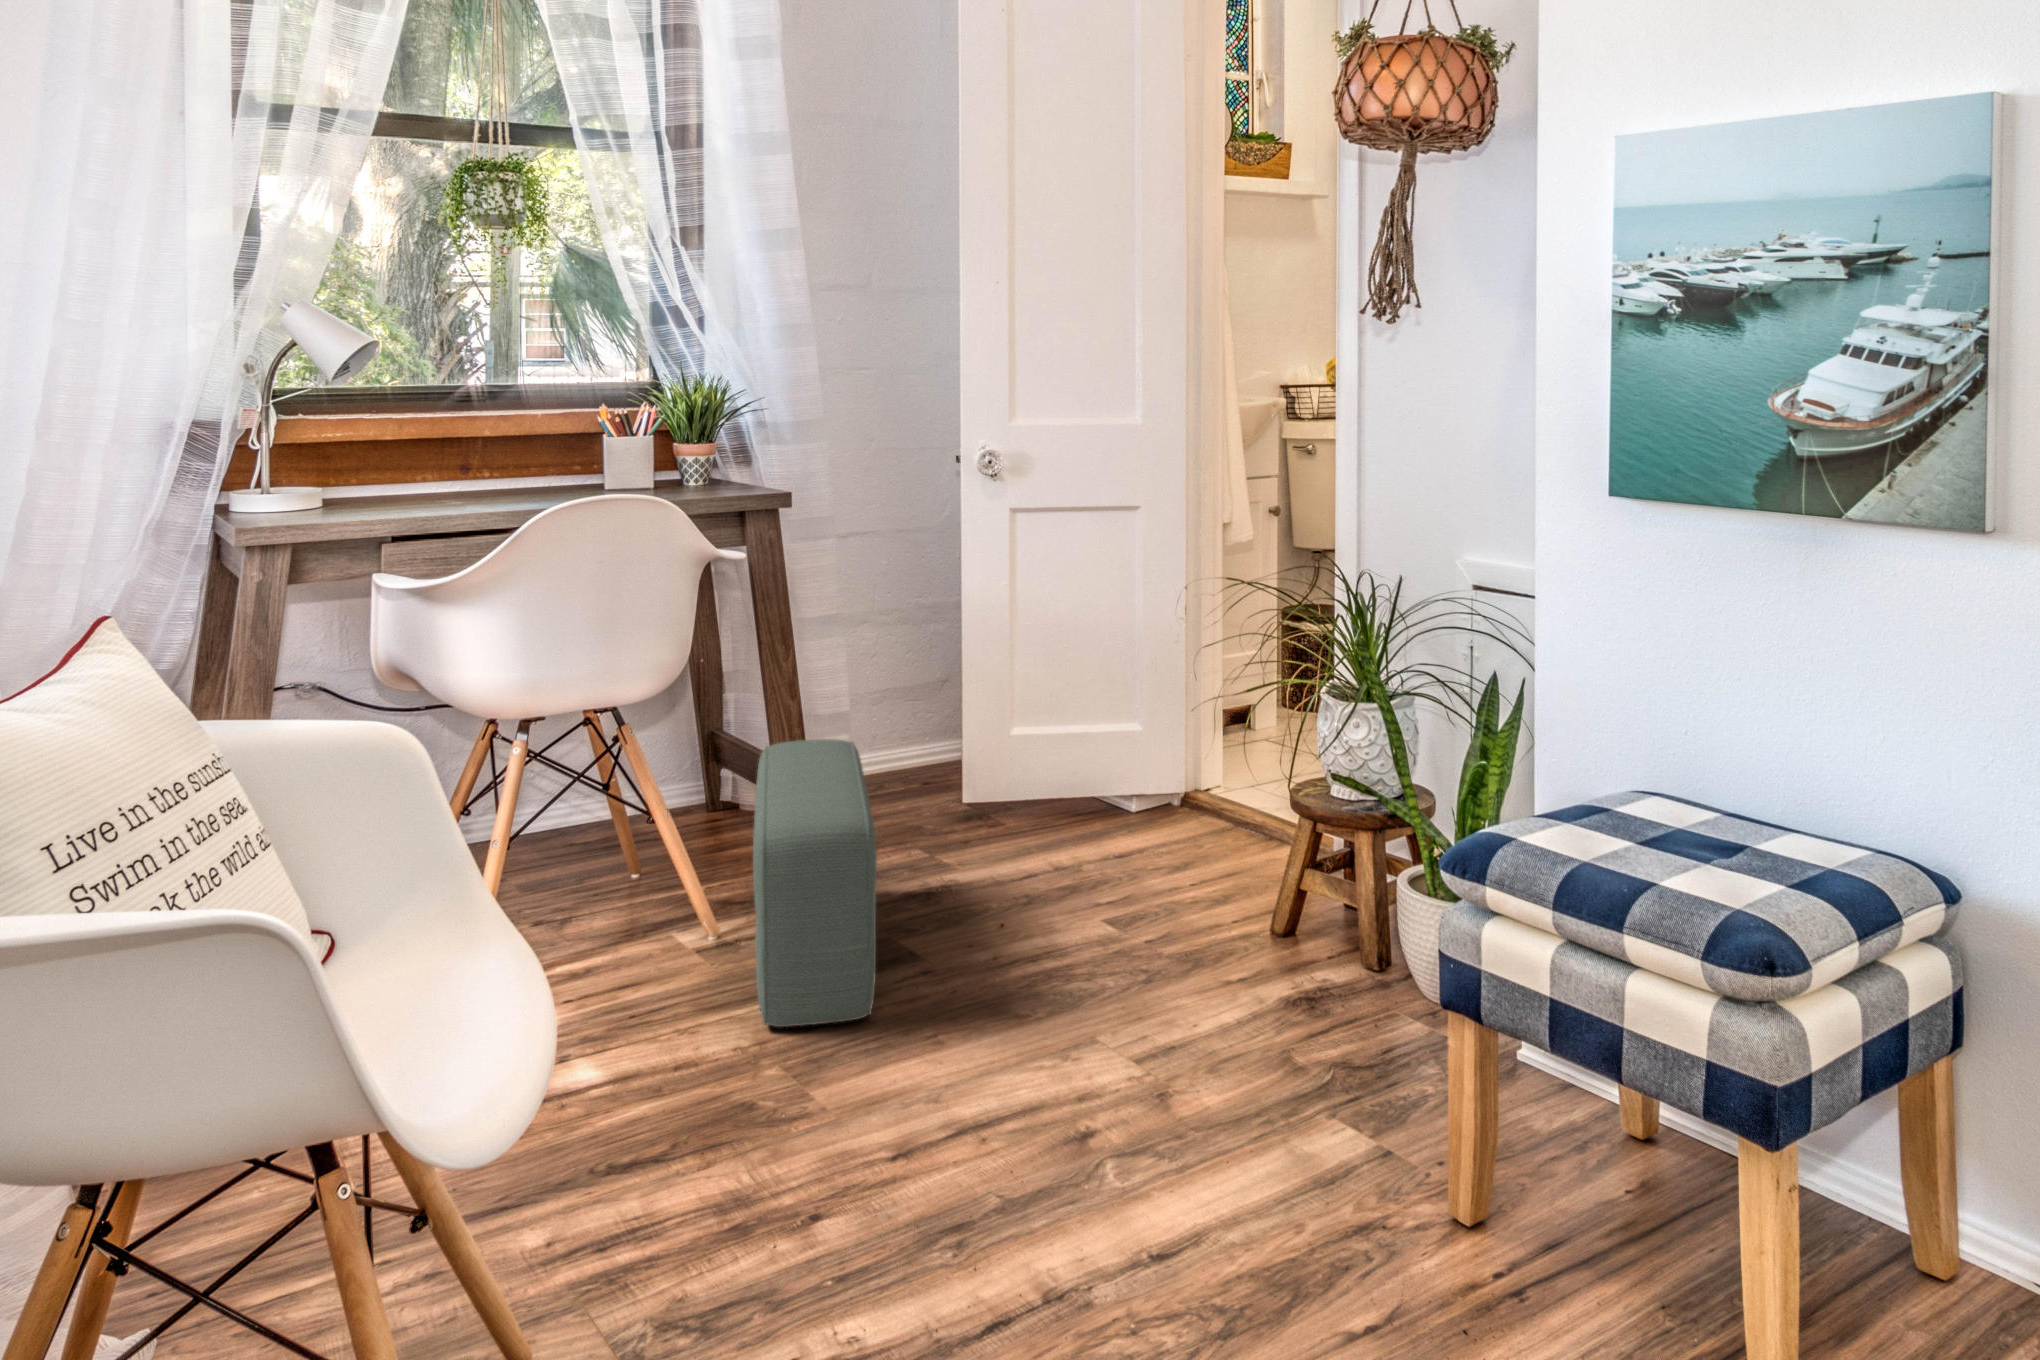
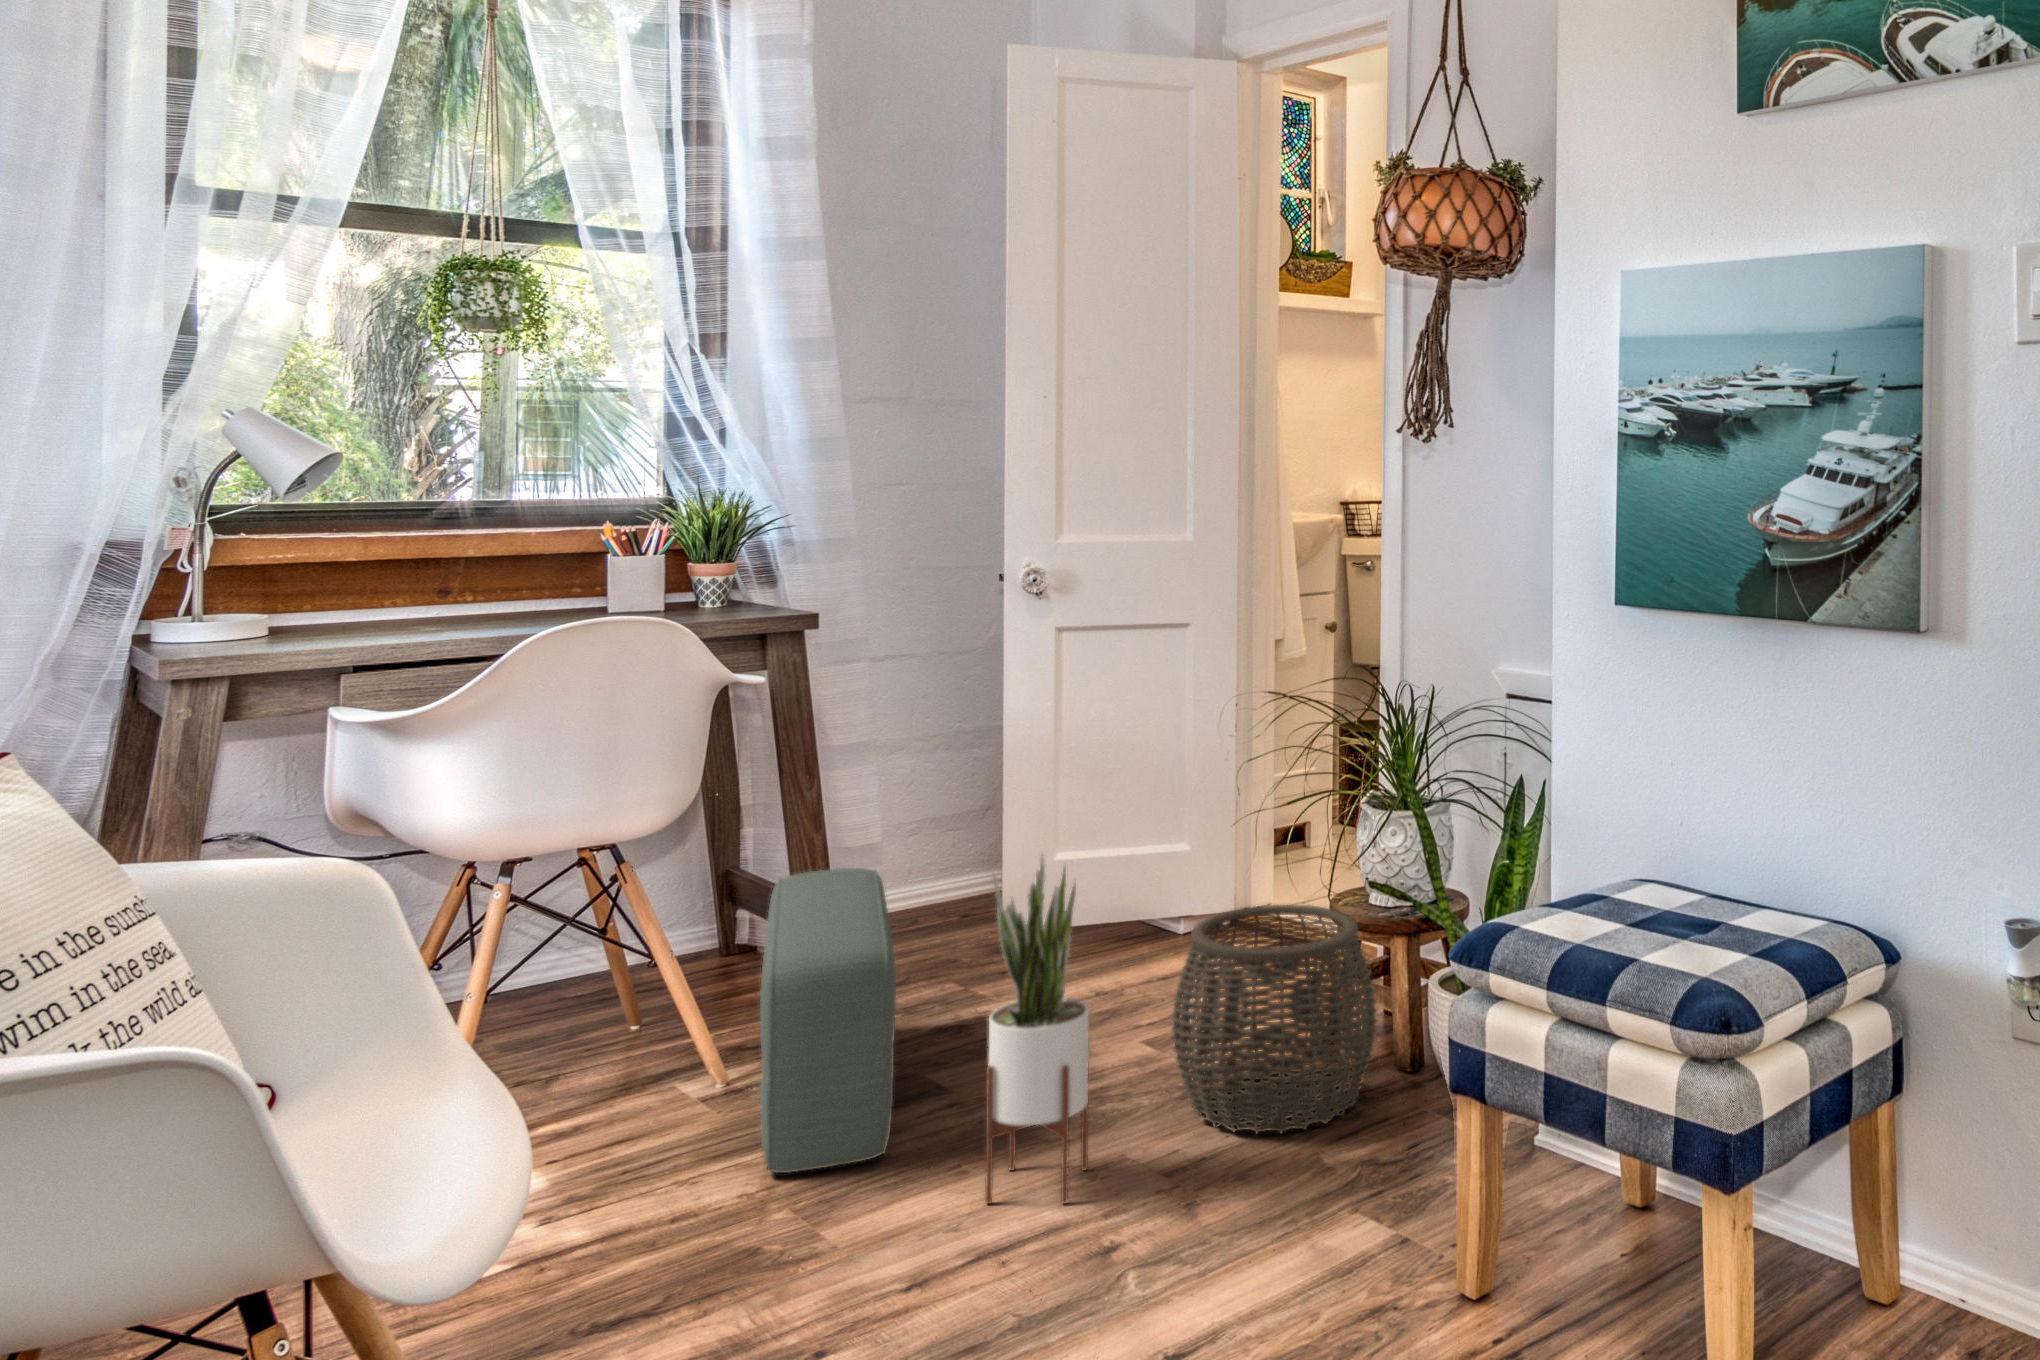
potted plant: none [967,736,1062,1079] -> present [985,856,1089,1204]
woven basket: none [1139,795,1345,1024] -> present [1172,905,1377,1134]

